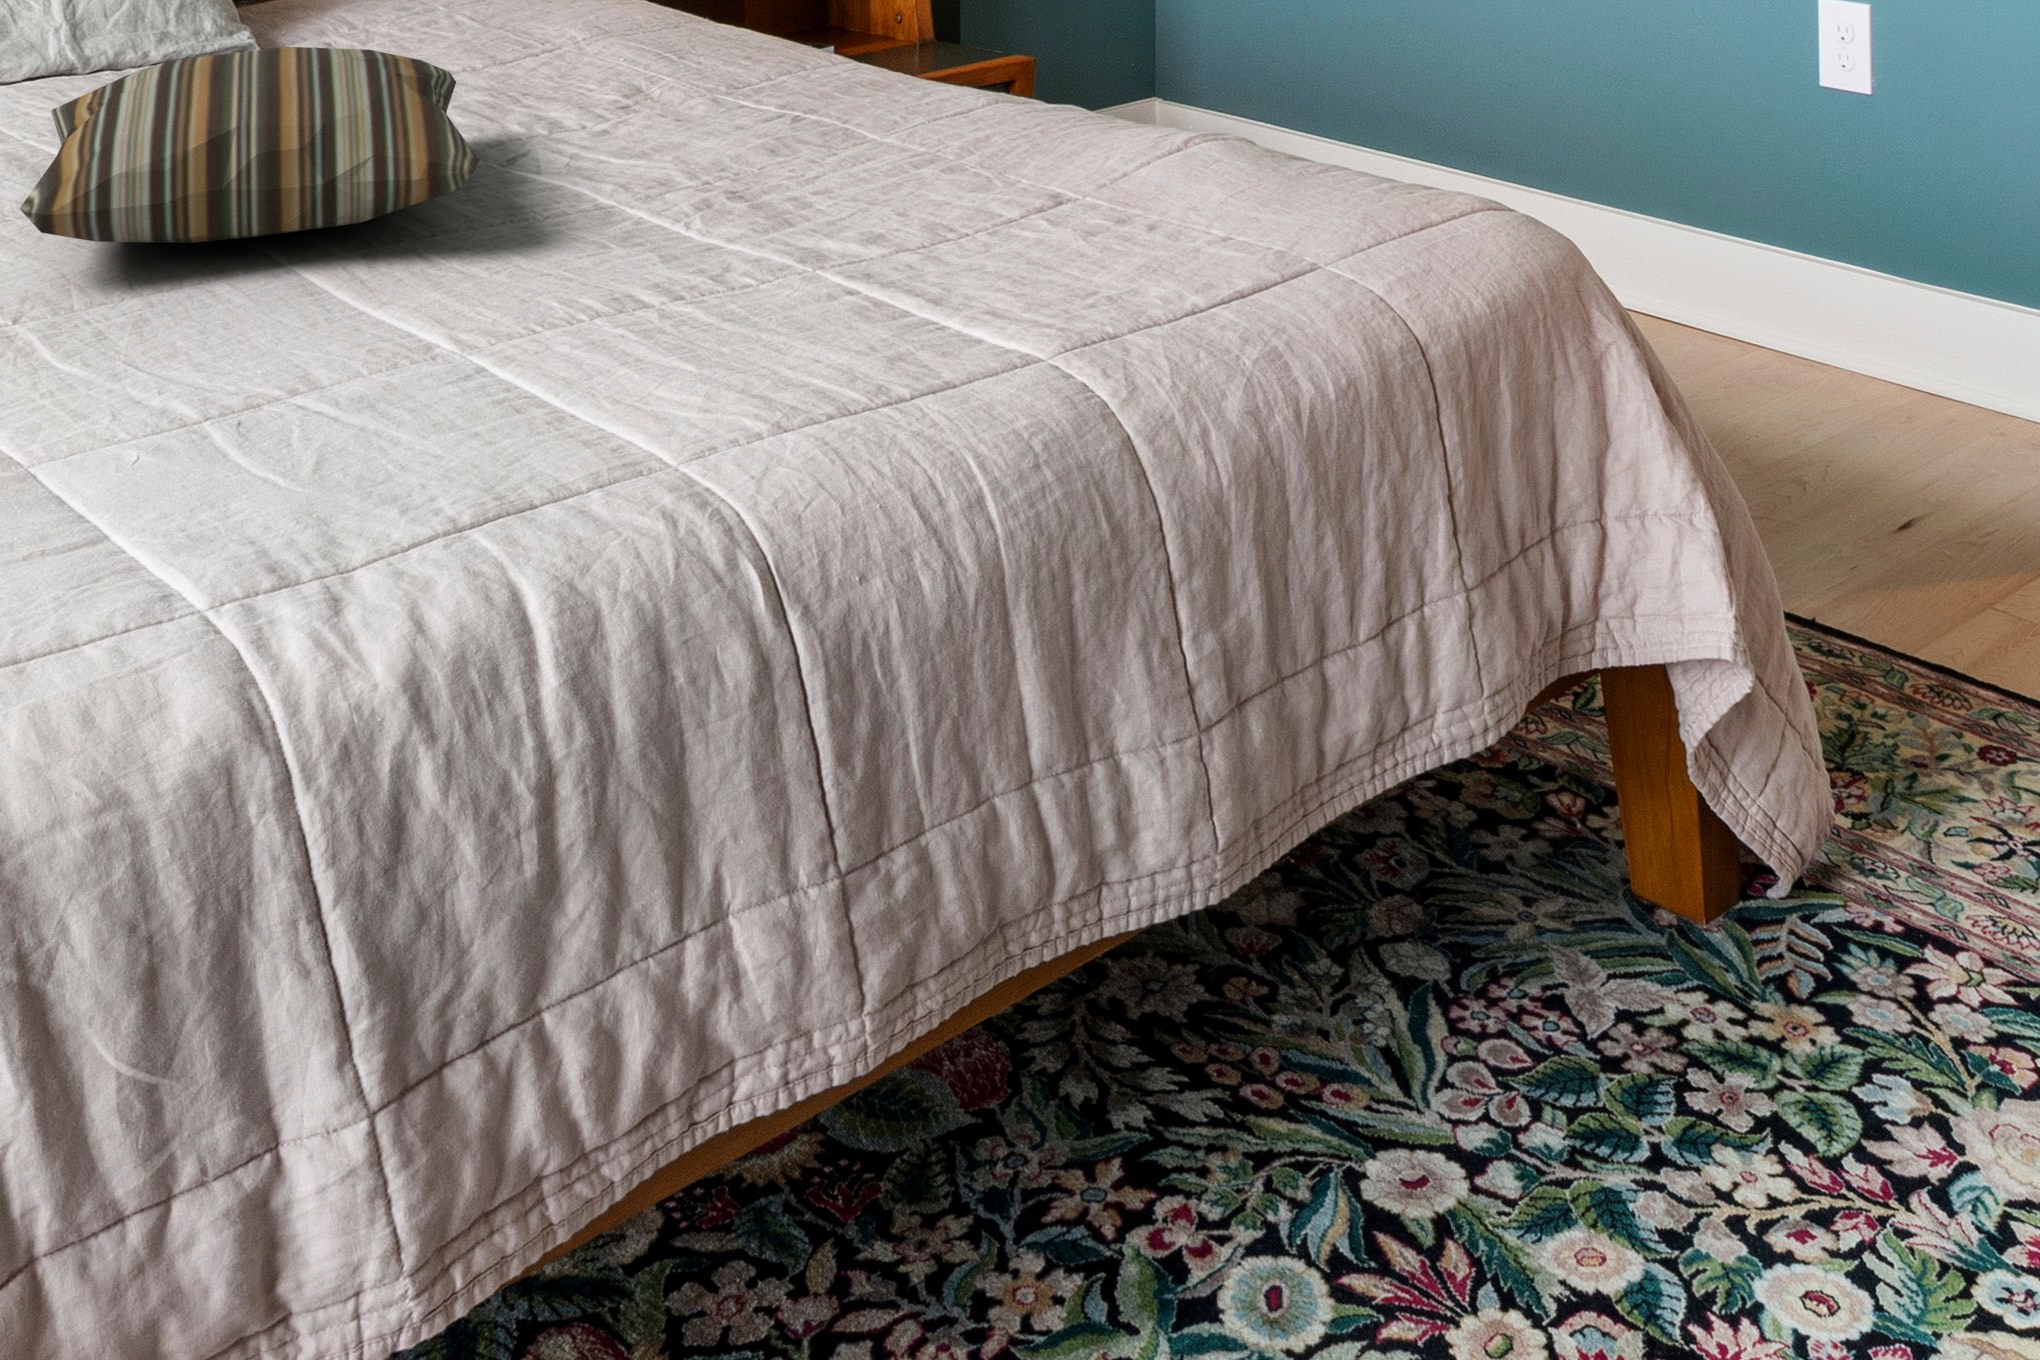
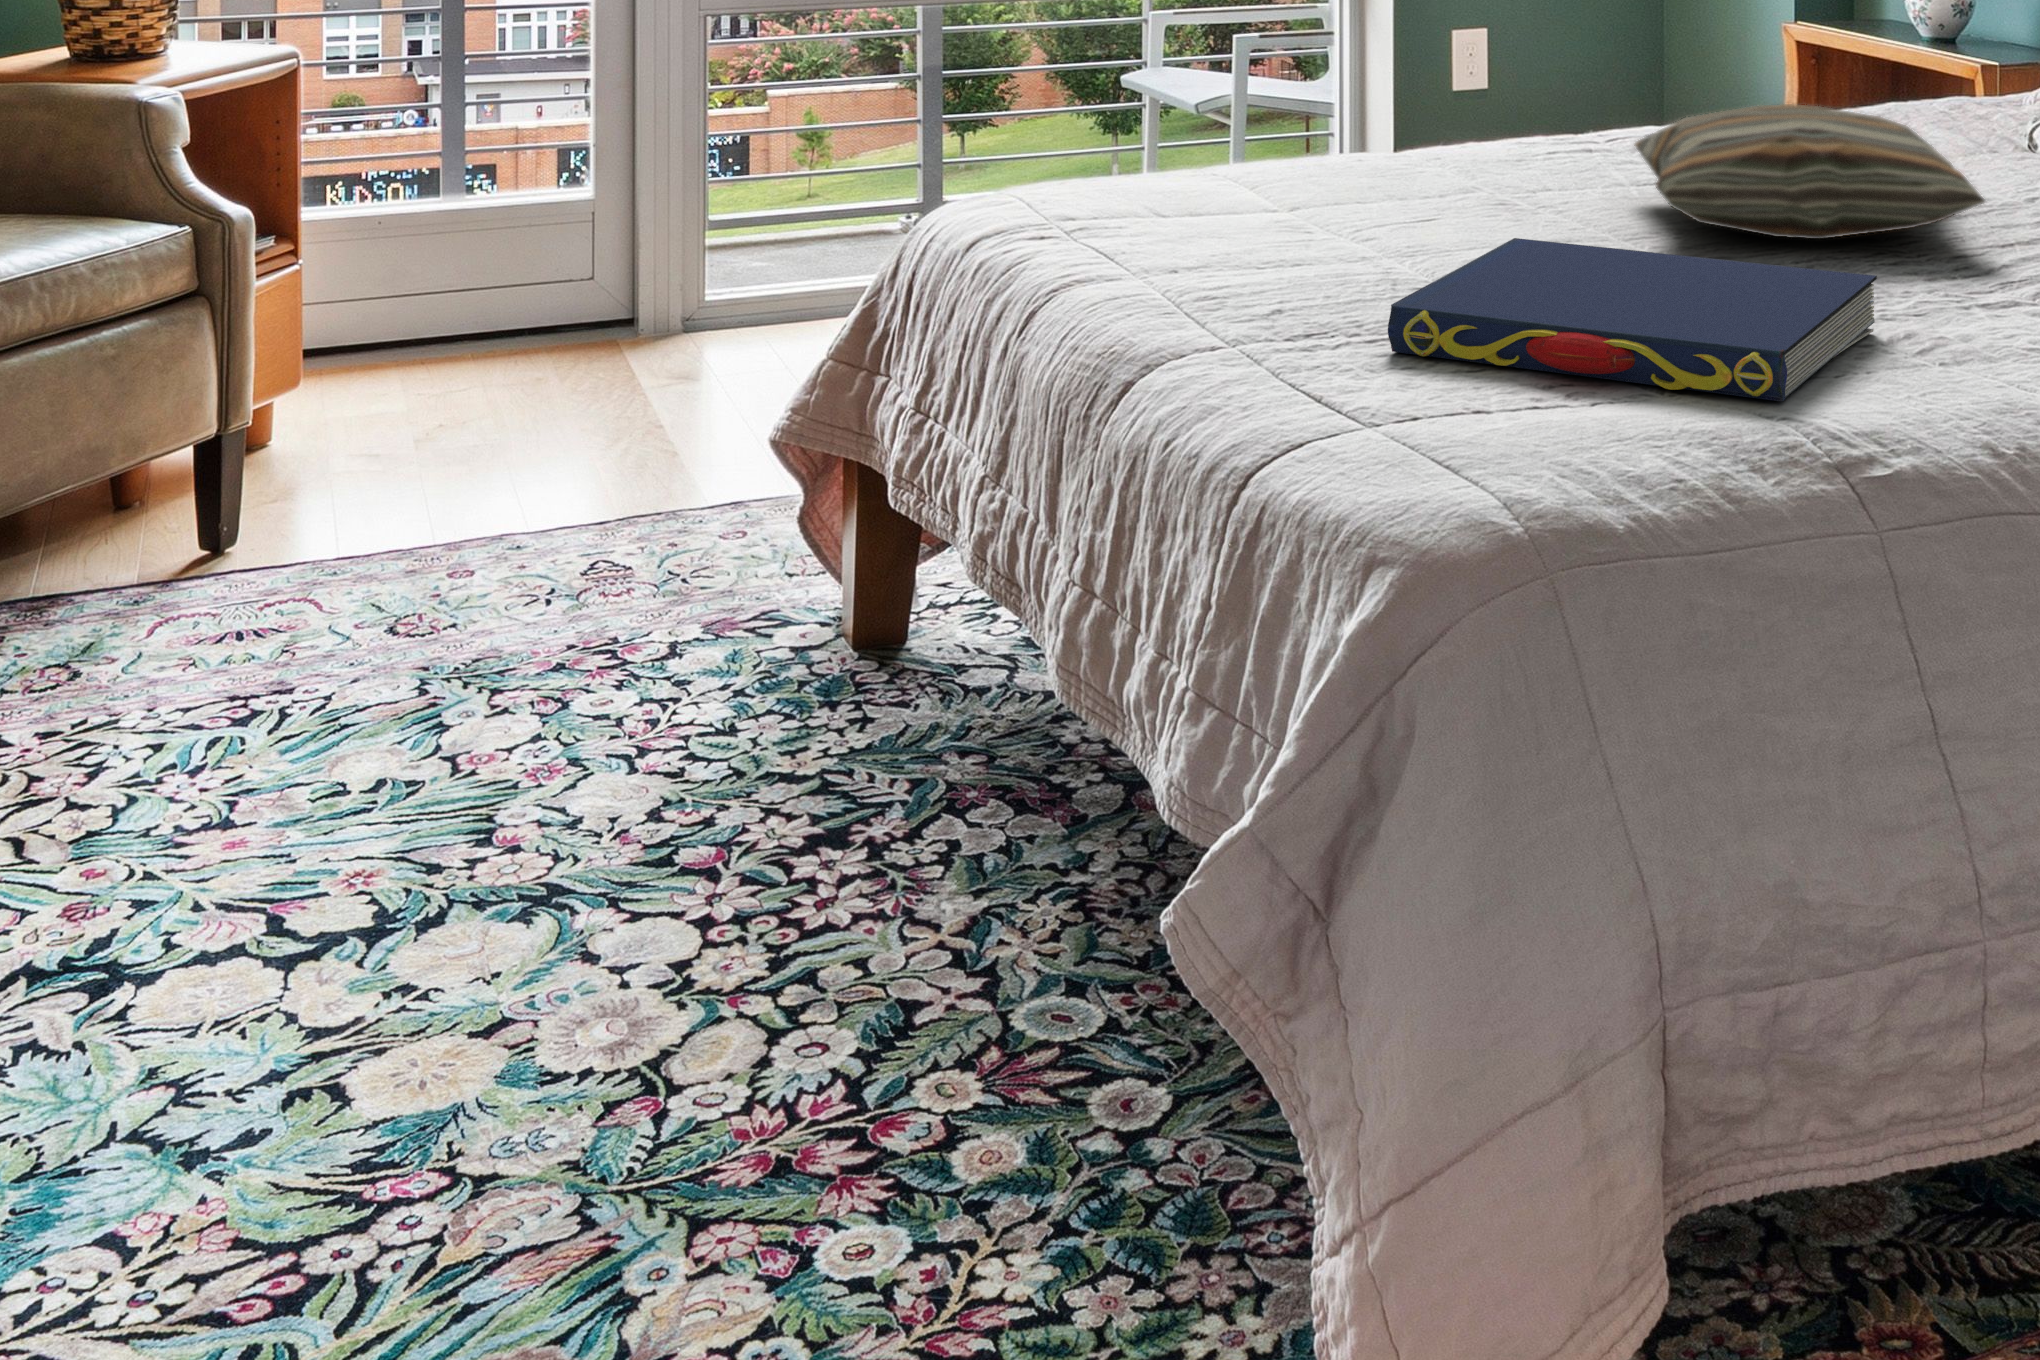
book: none [673,109,1103,325] -> present [1388,238,1877,401]

